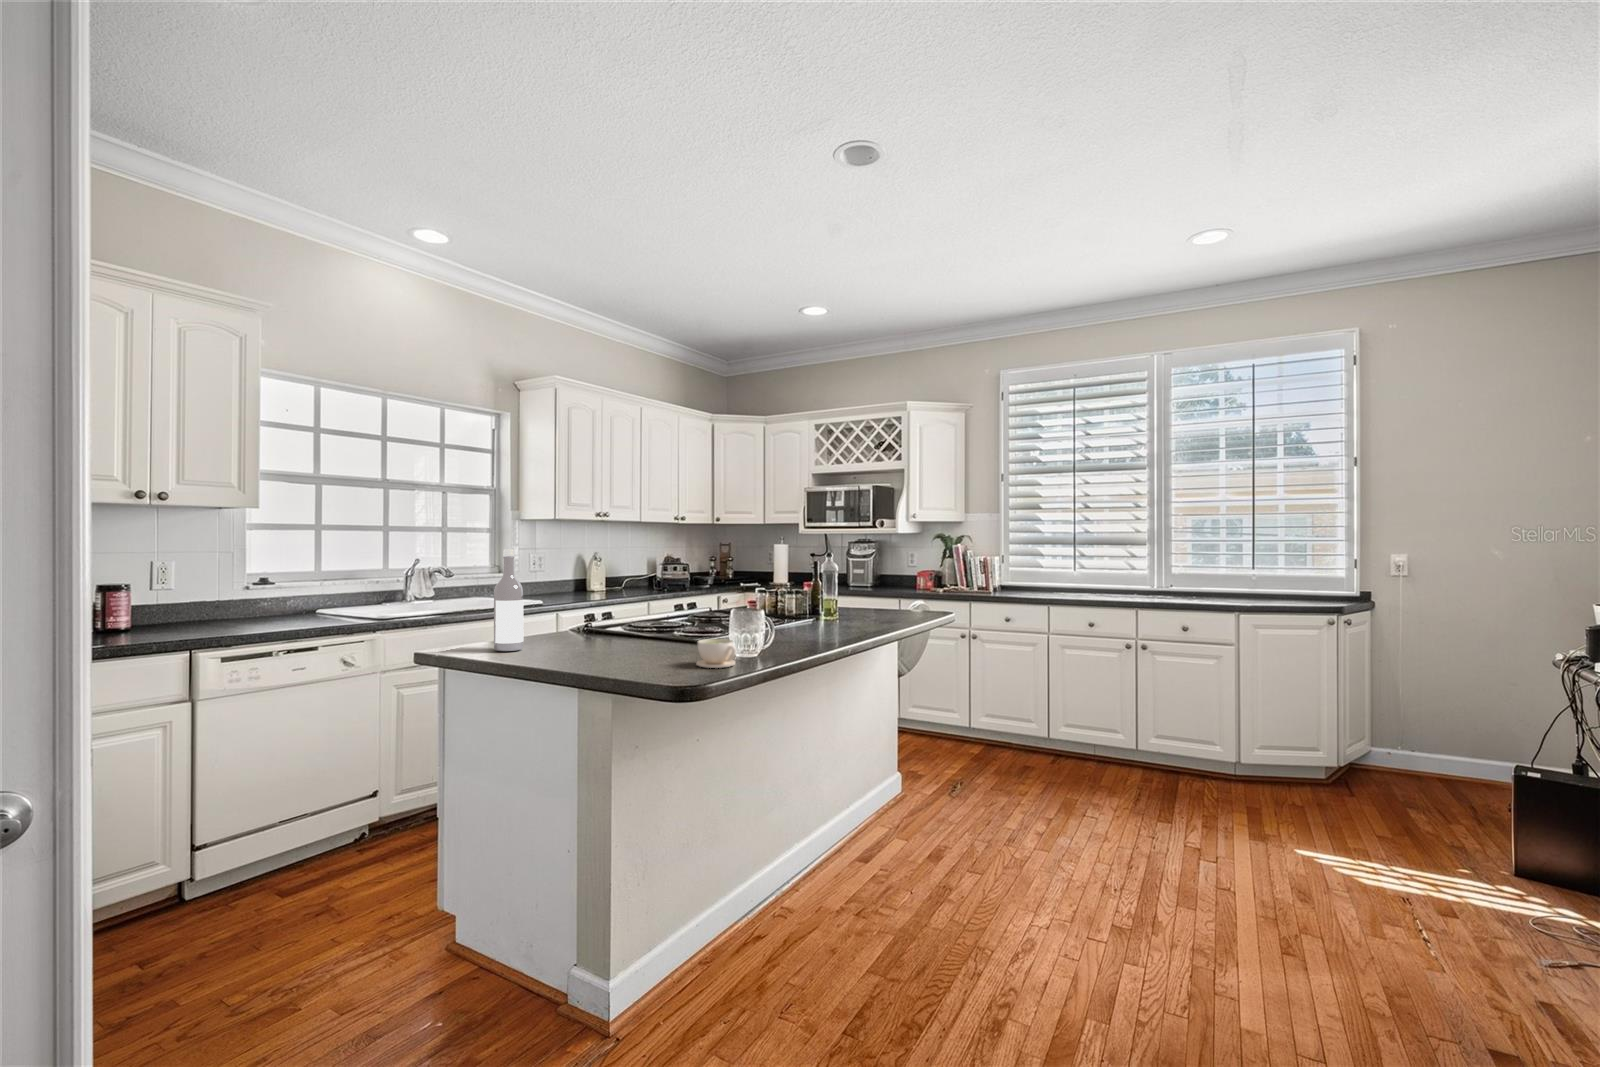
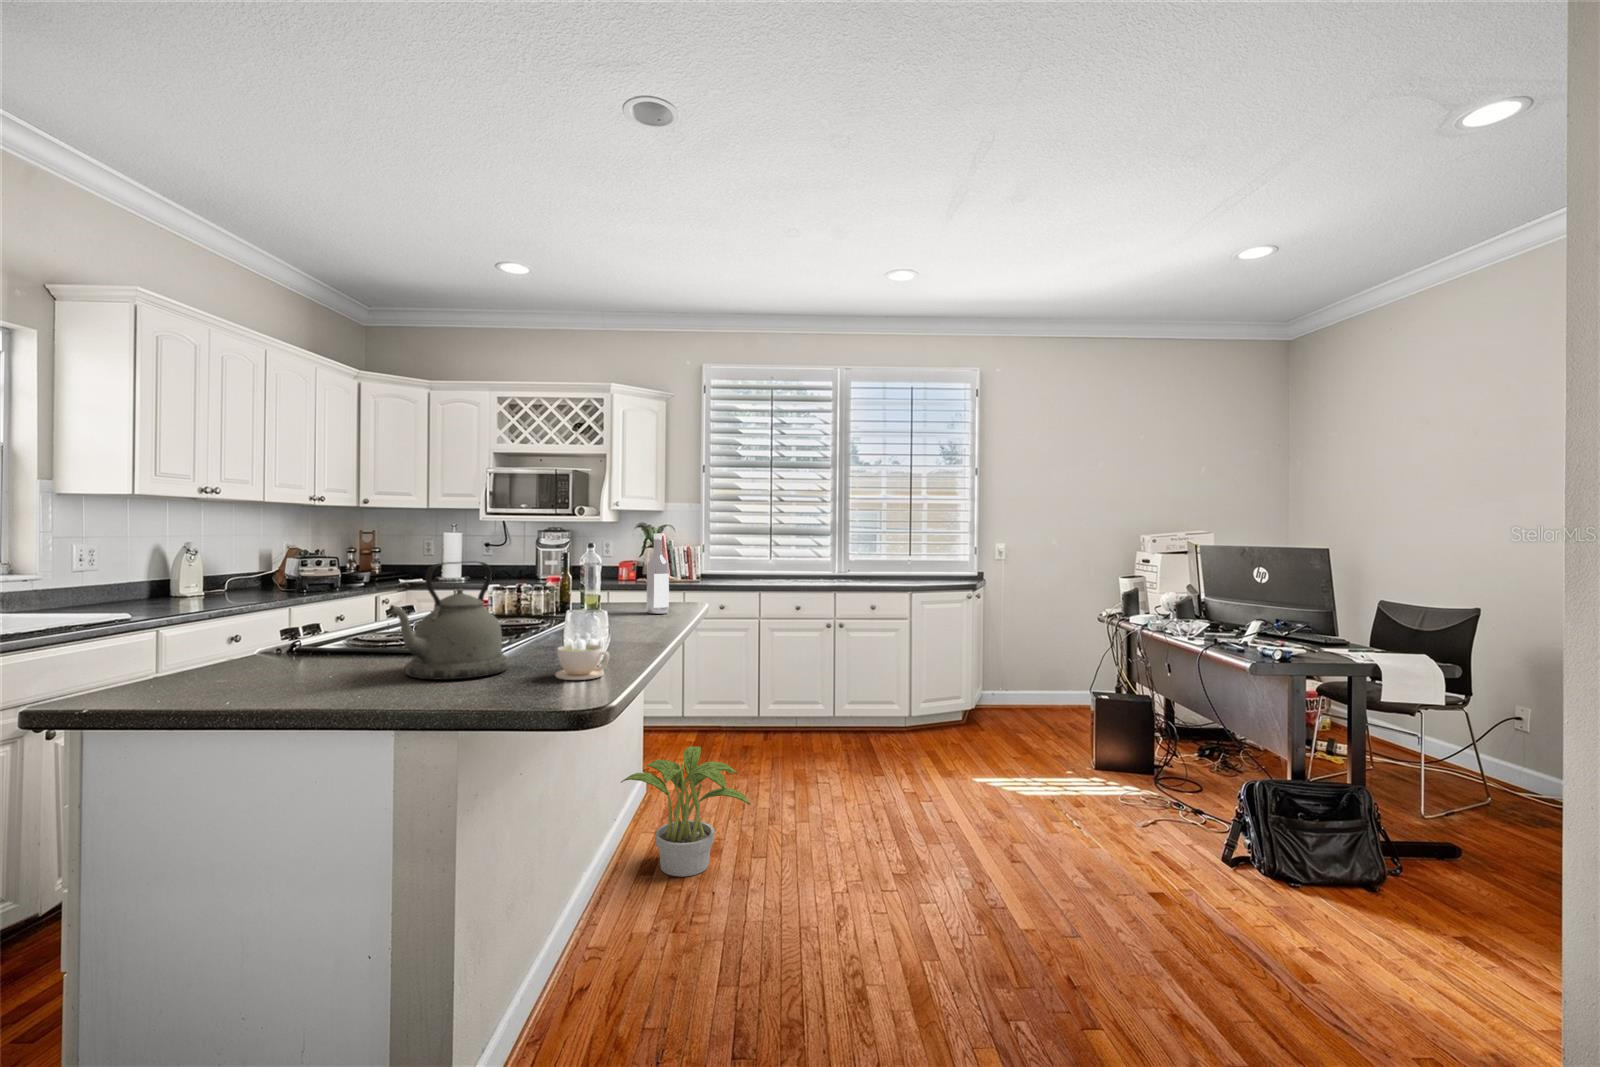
wine bottle: present [494,549,524,651] -> present [647,533,669,614]
kettle: none [583,568,680,659] -> present [389,561,510,679]
potted plant: none [846,752,959,875] -> present [621,746,750,877]

